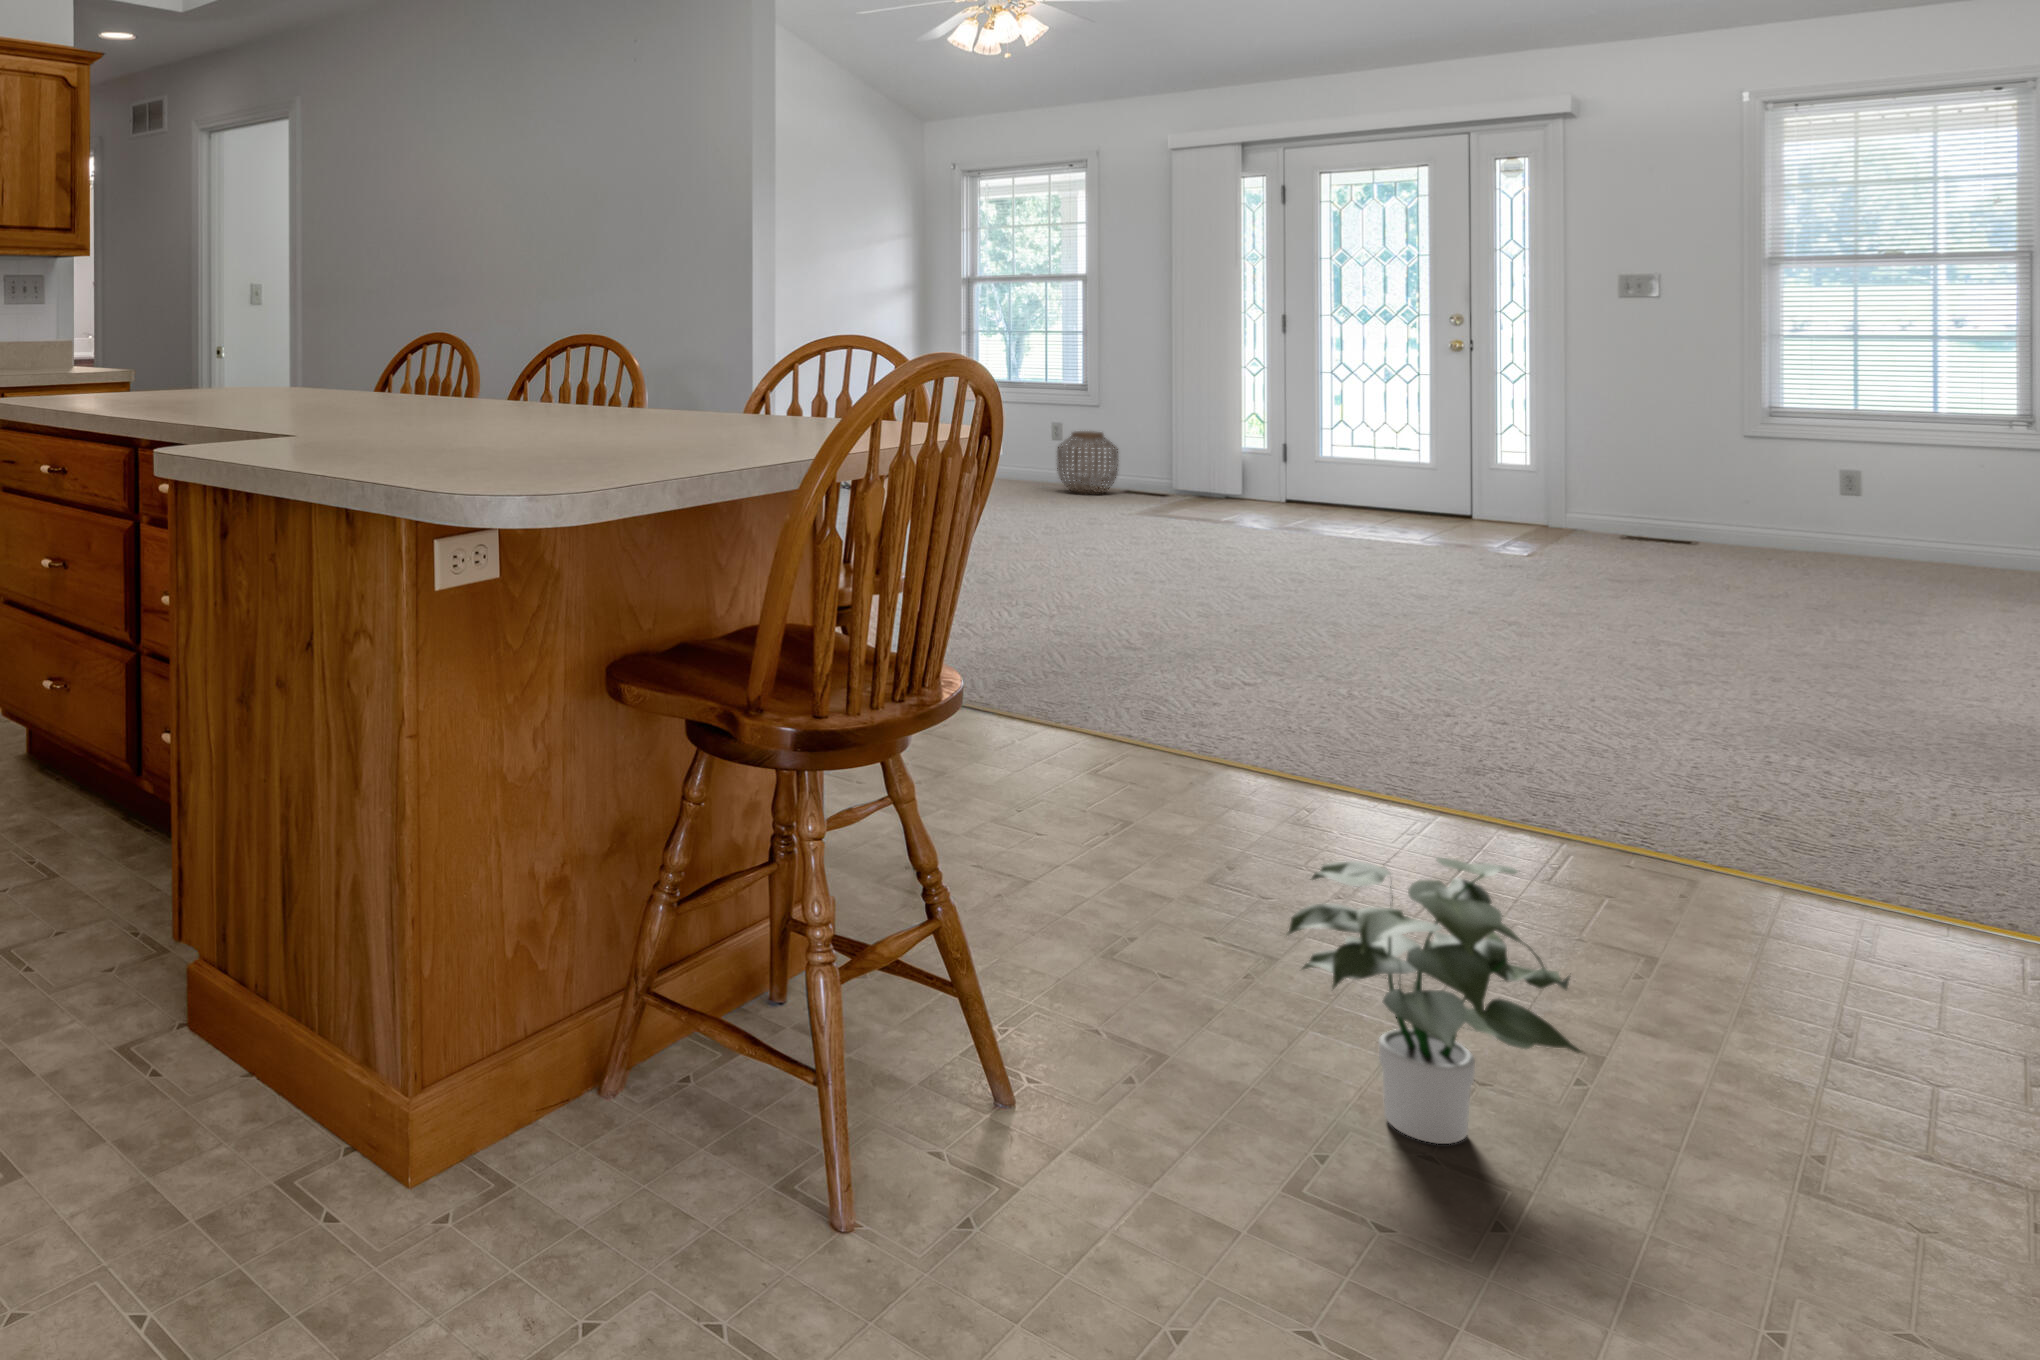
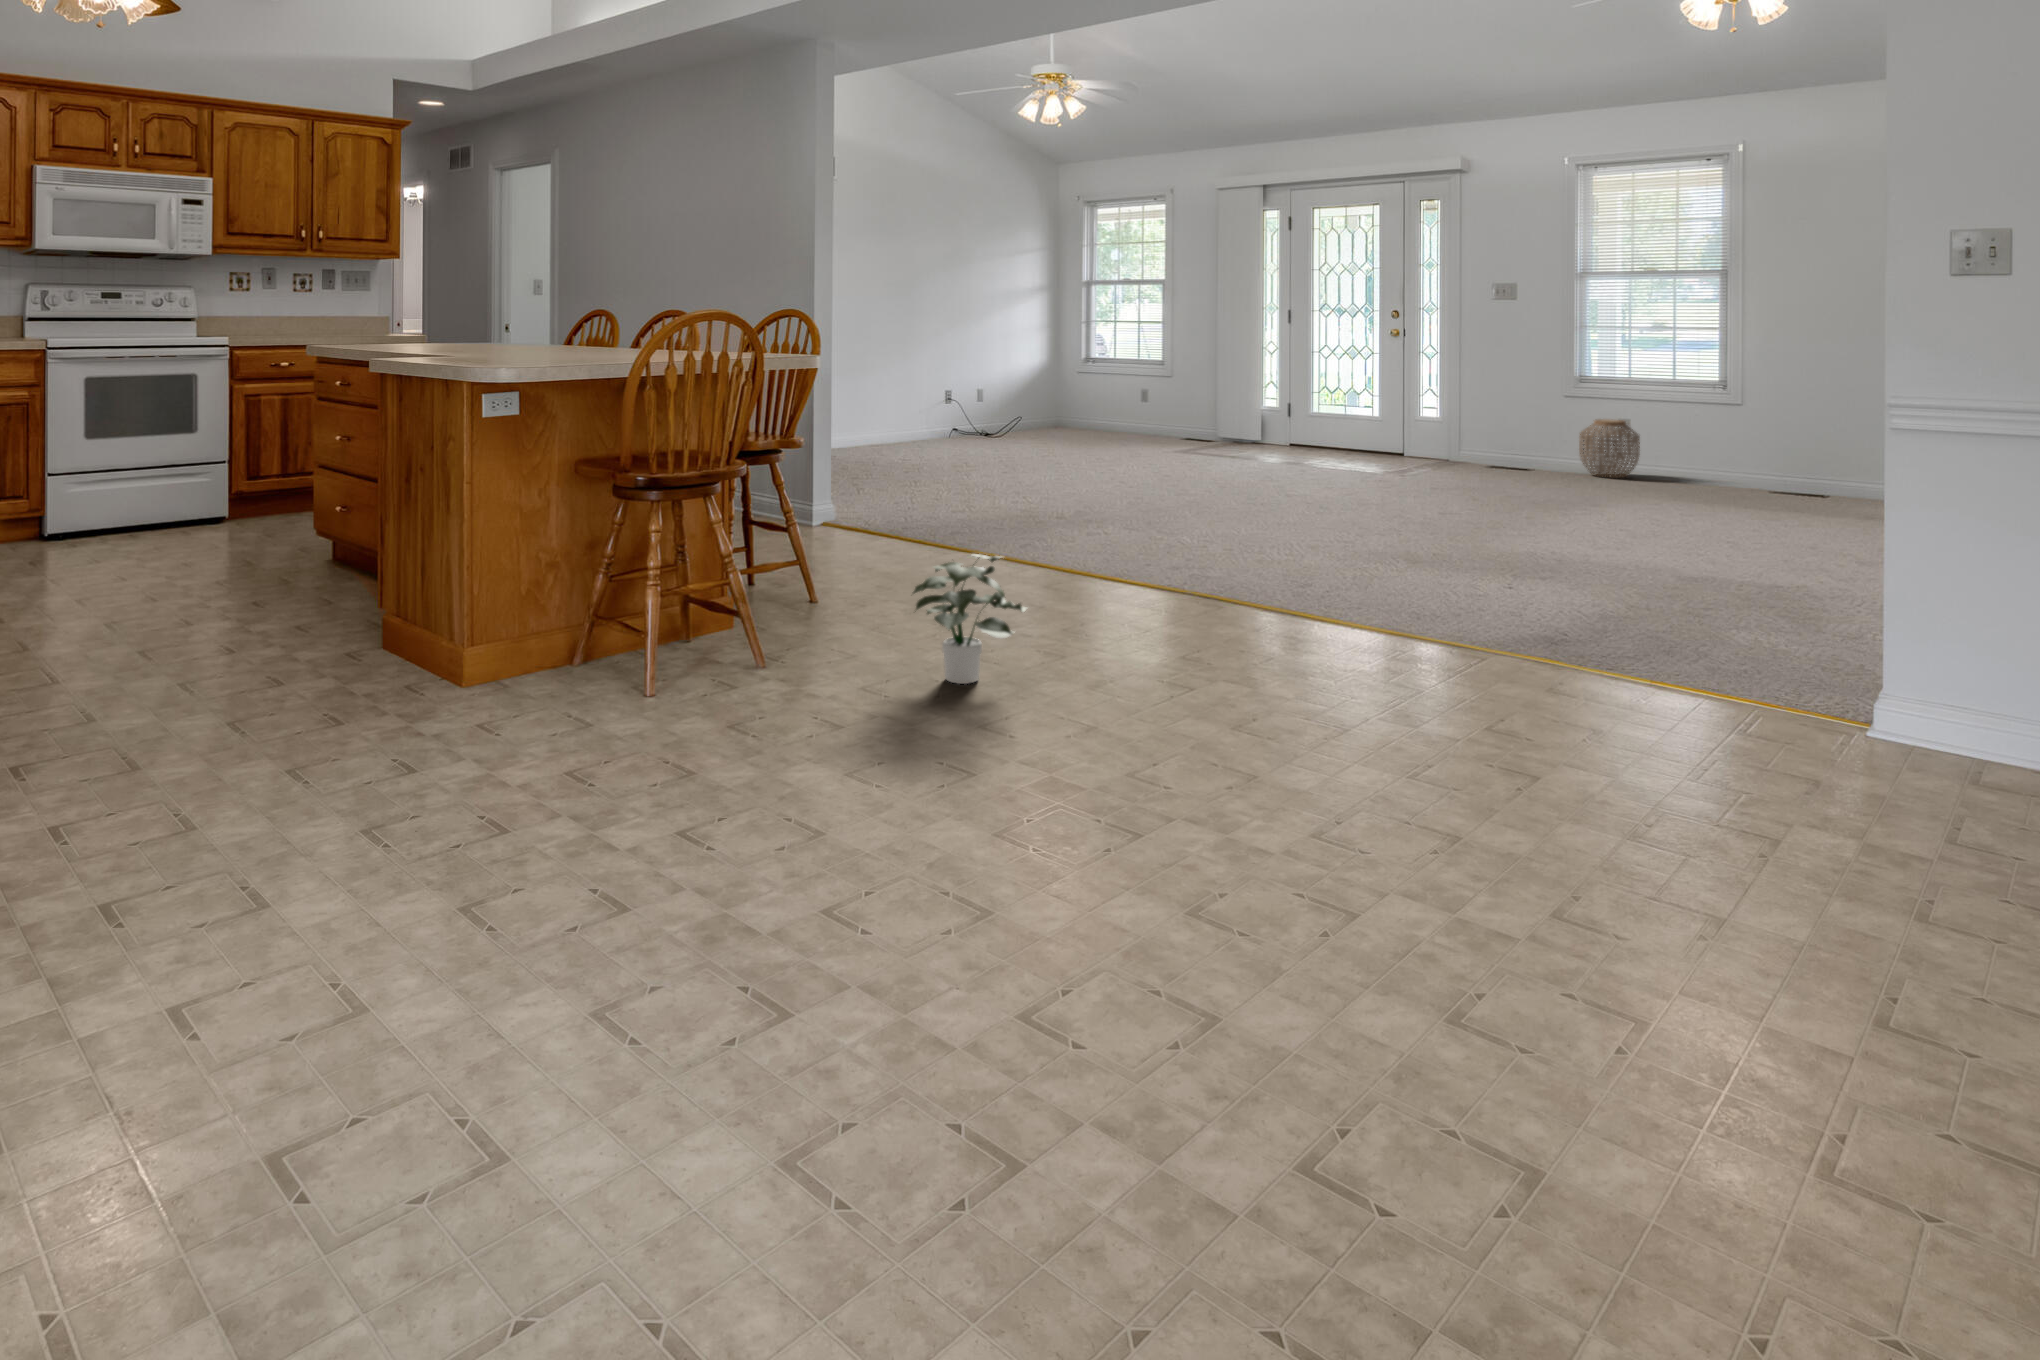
woven basket: present [1057,431,1119,494] -> present [1579,419,1640,478]

